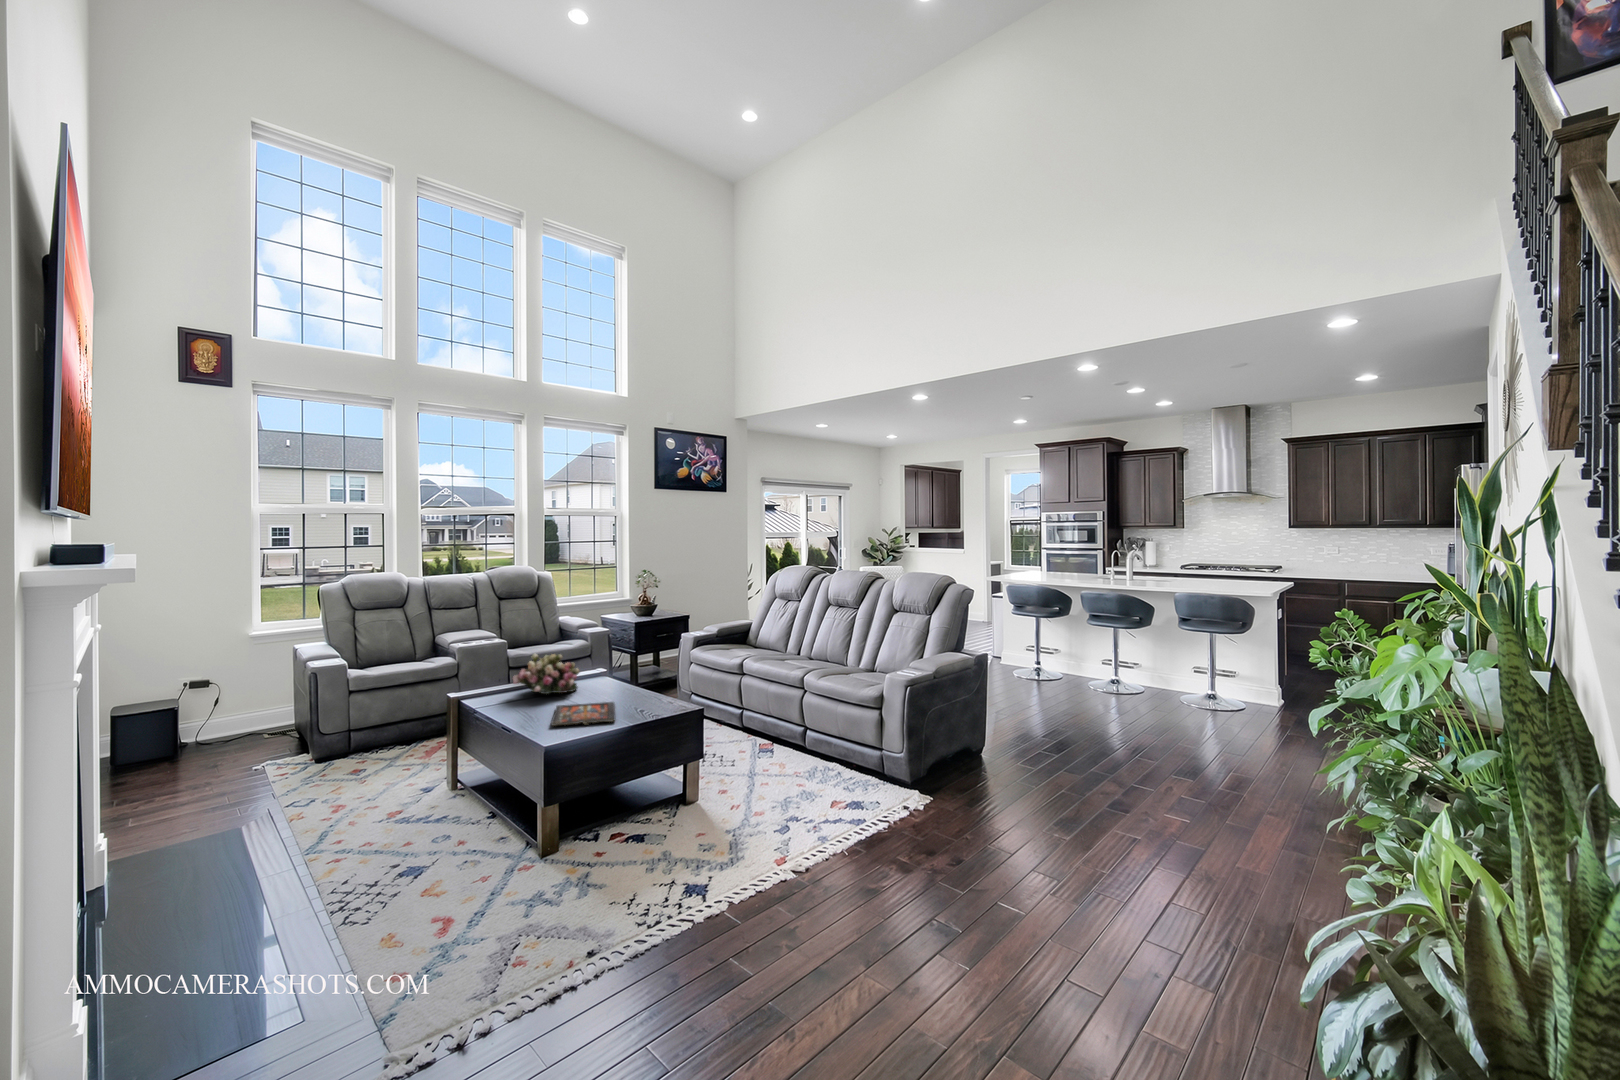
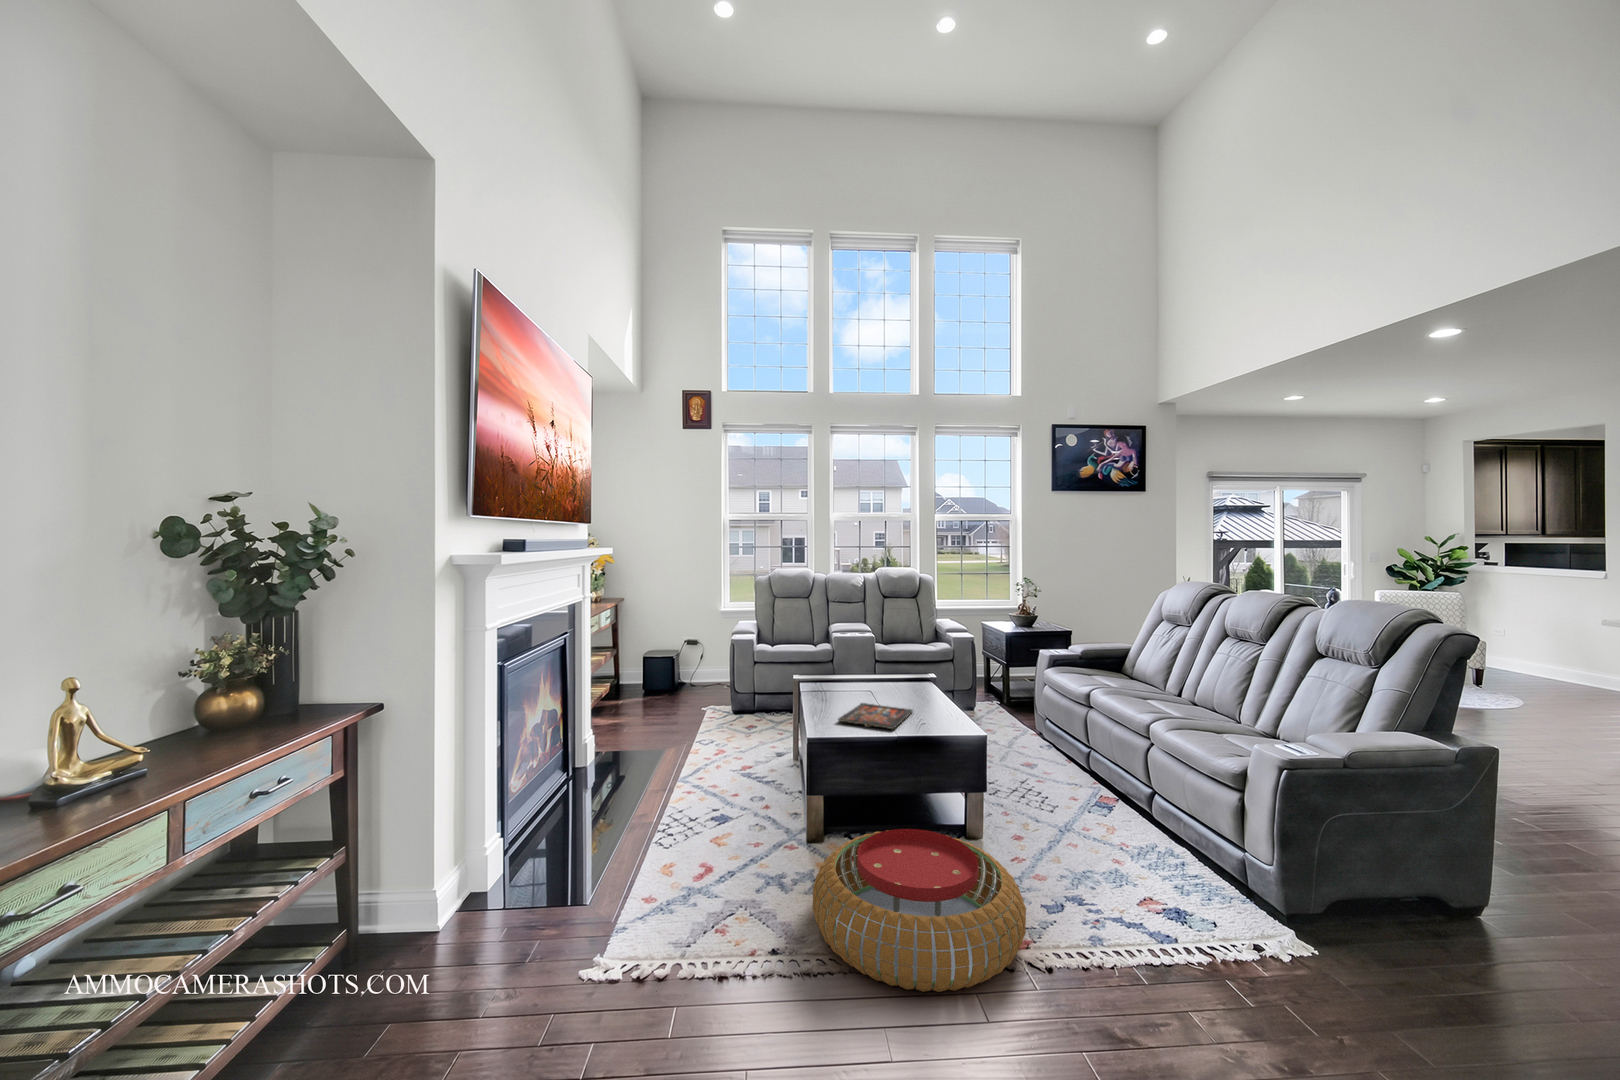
flower arrangement: present [513,654,579,694] -> none [840,650,900,692]
pouf: none [602,796,793,931] -> present [813,829,1026,992]

